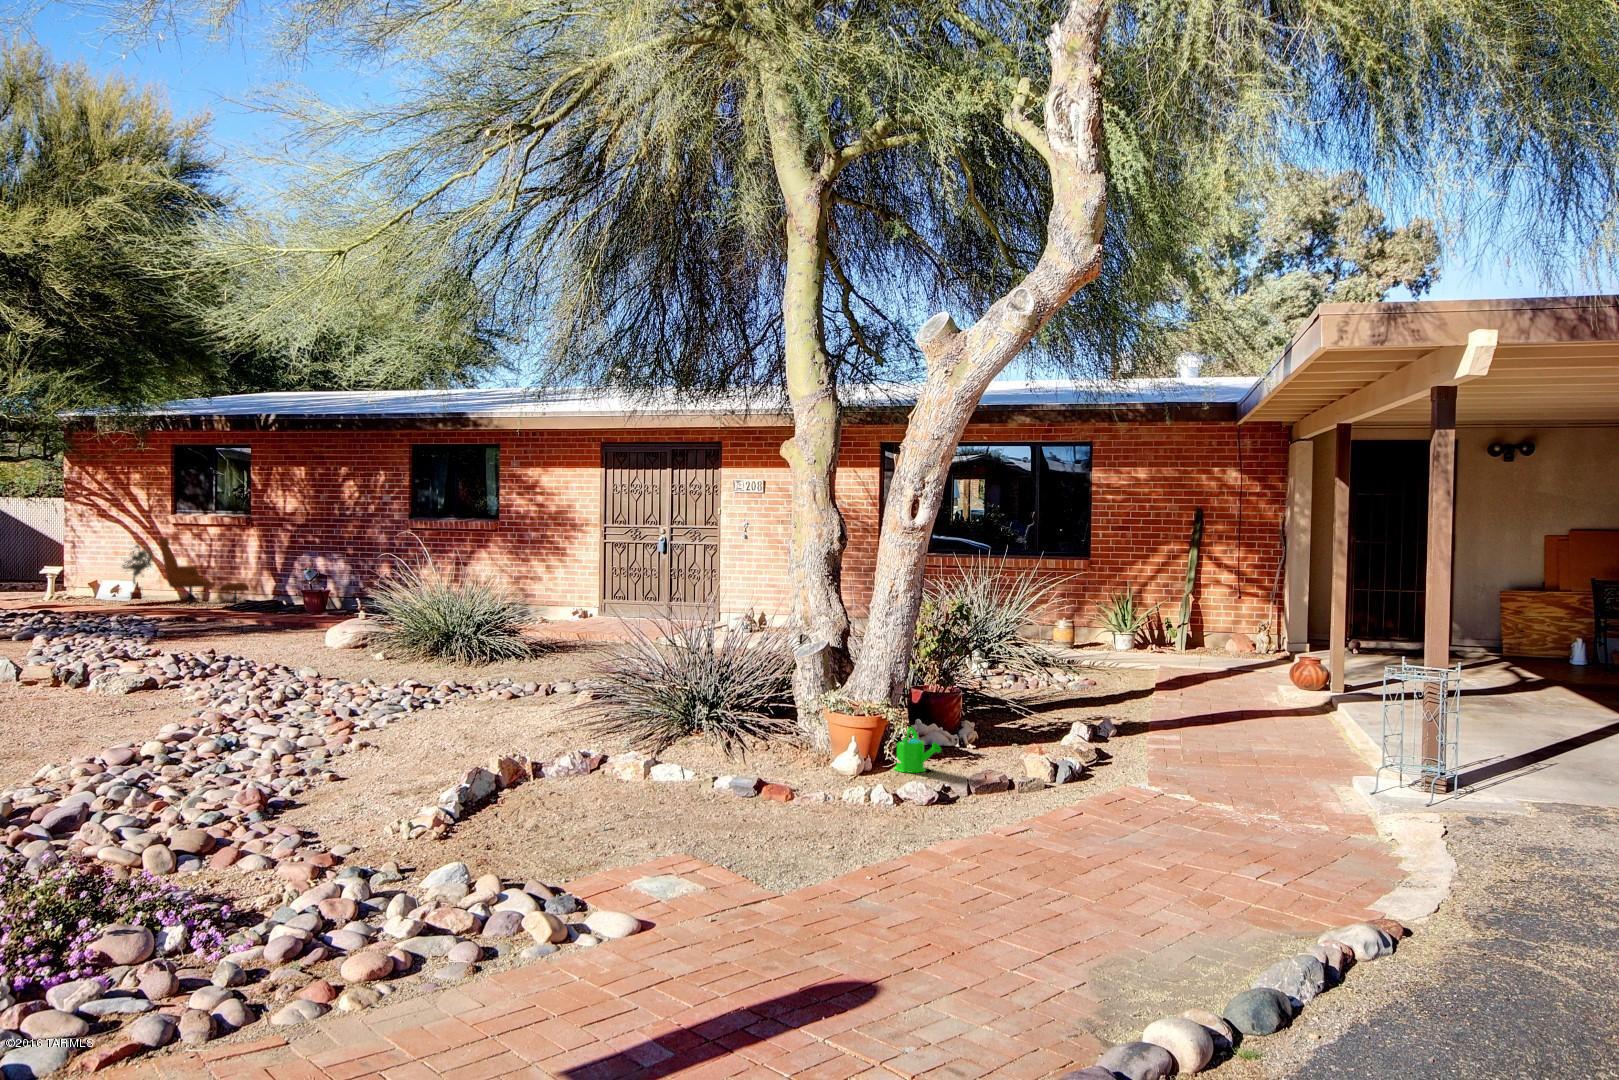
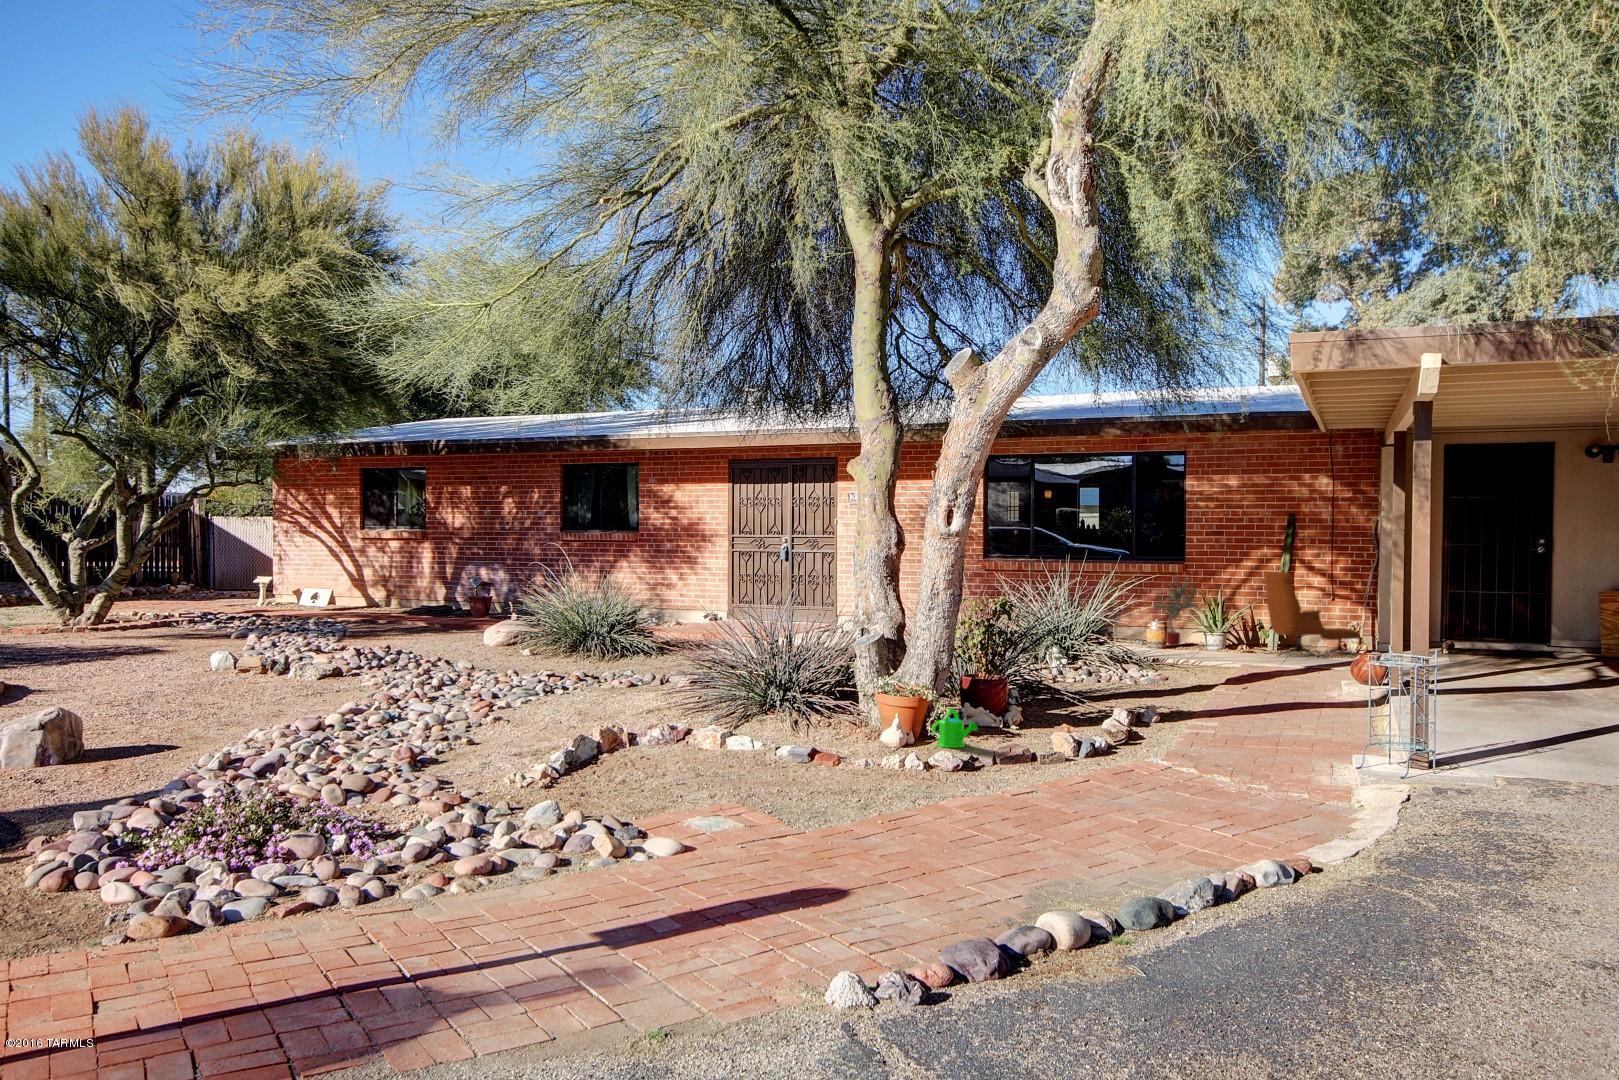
lounge chair: present [159,537,249,603] -> present [1264,571,1360,657]
potted tree: present [123,544,153,598] -> present [1153,577,1197,646]

